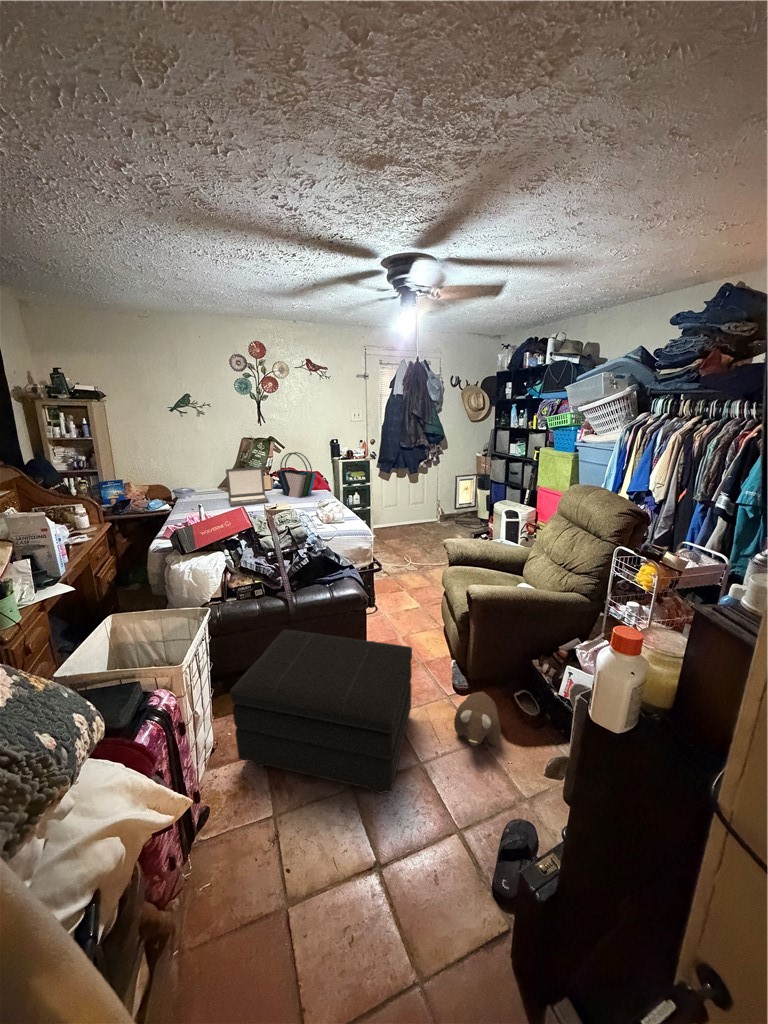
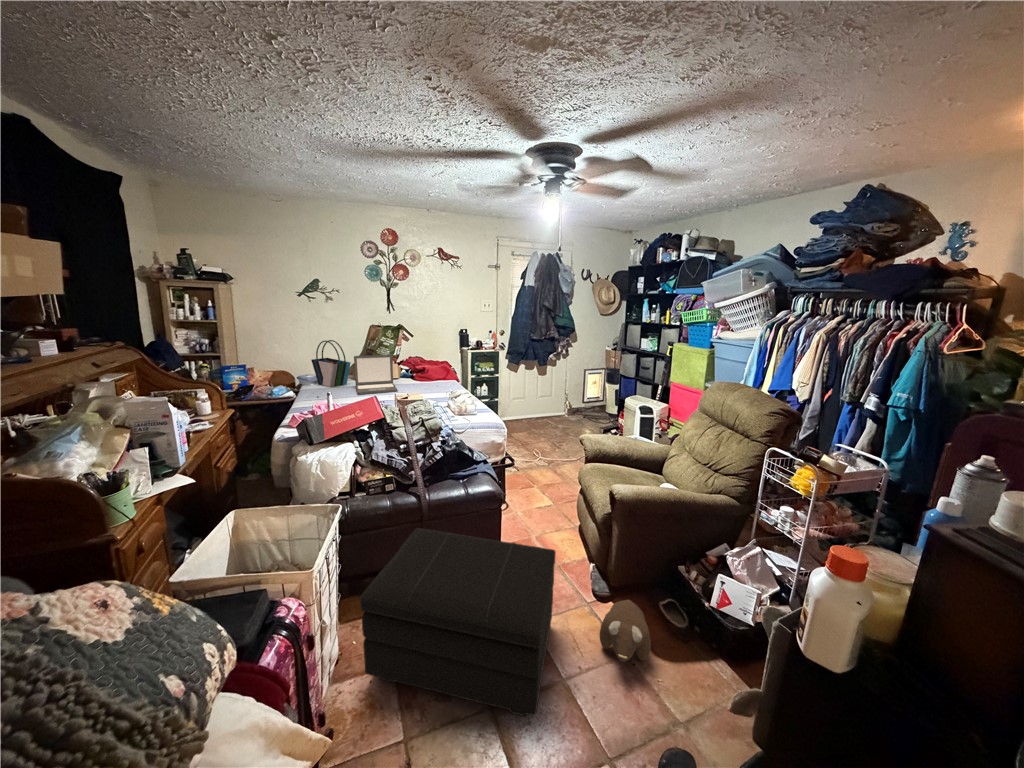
tote bag: present [277,452,316,498] -> present [311,340,351,387]

